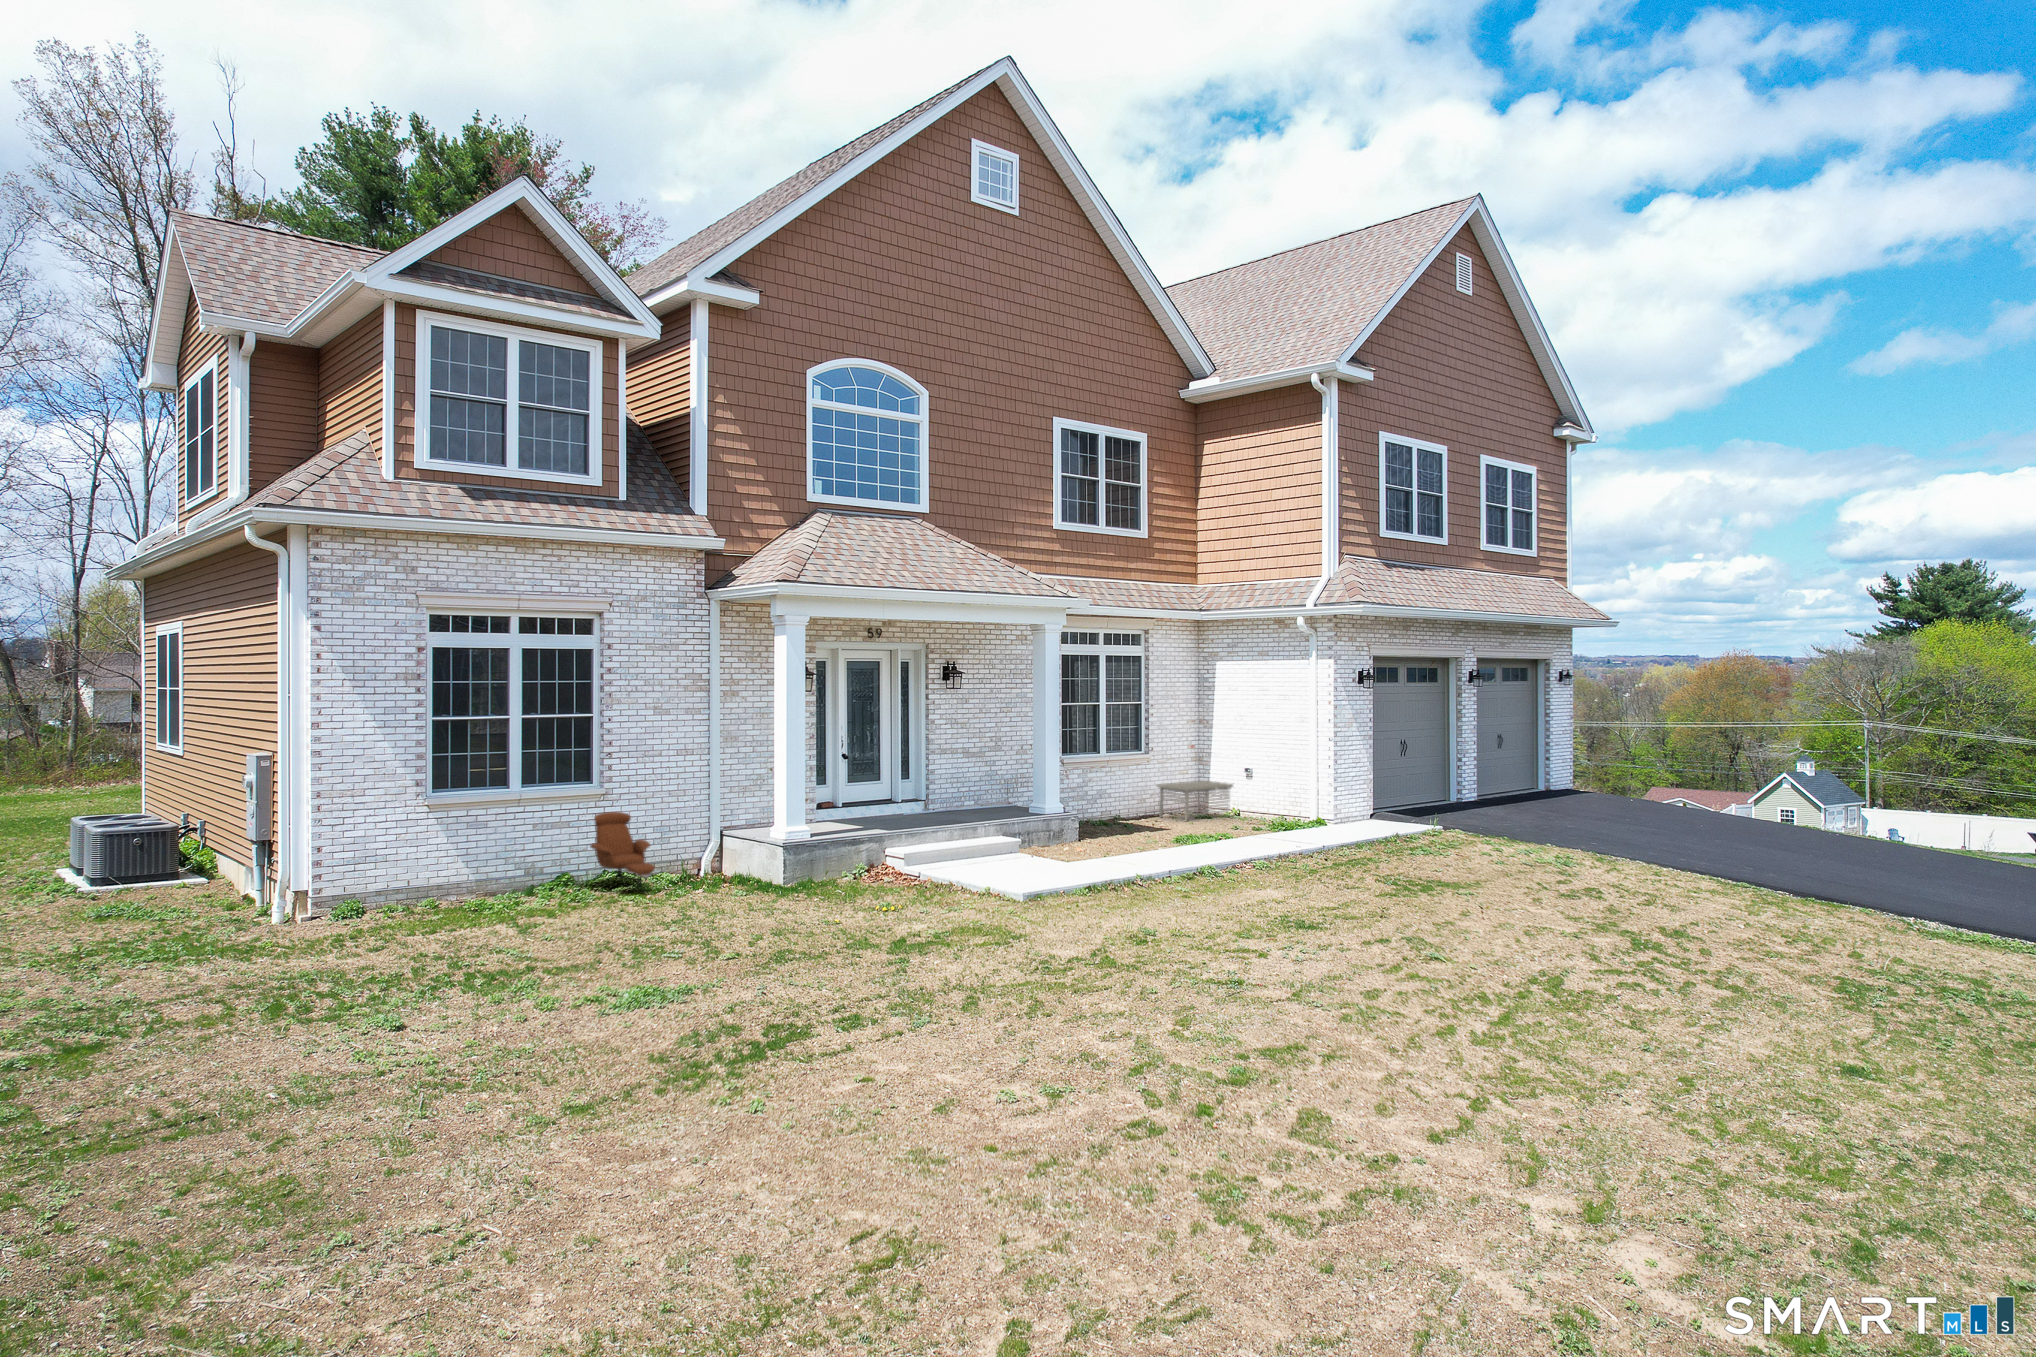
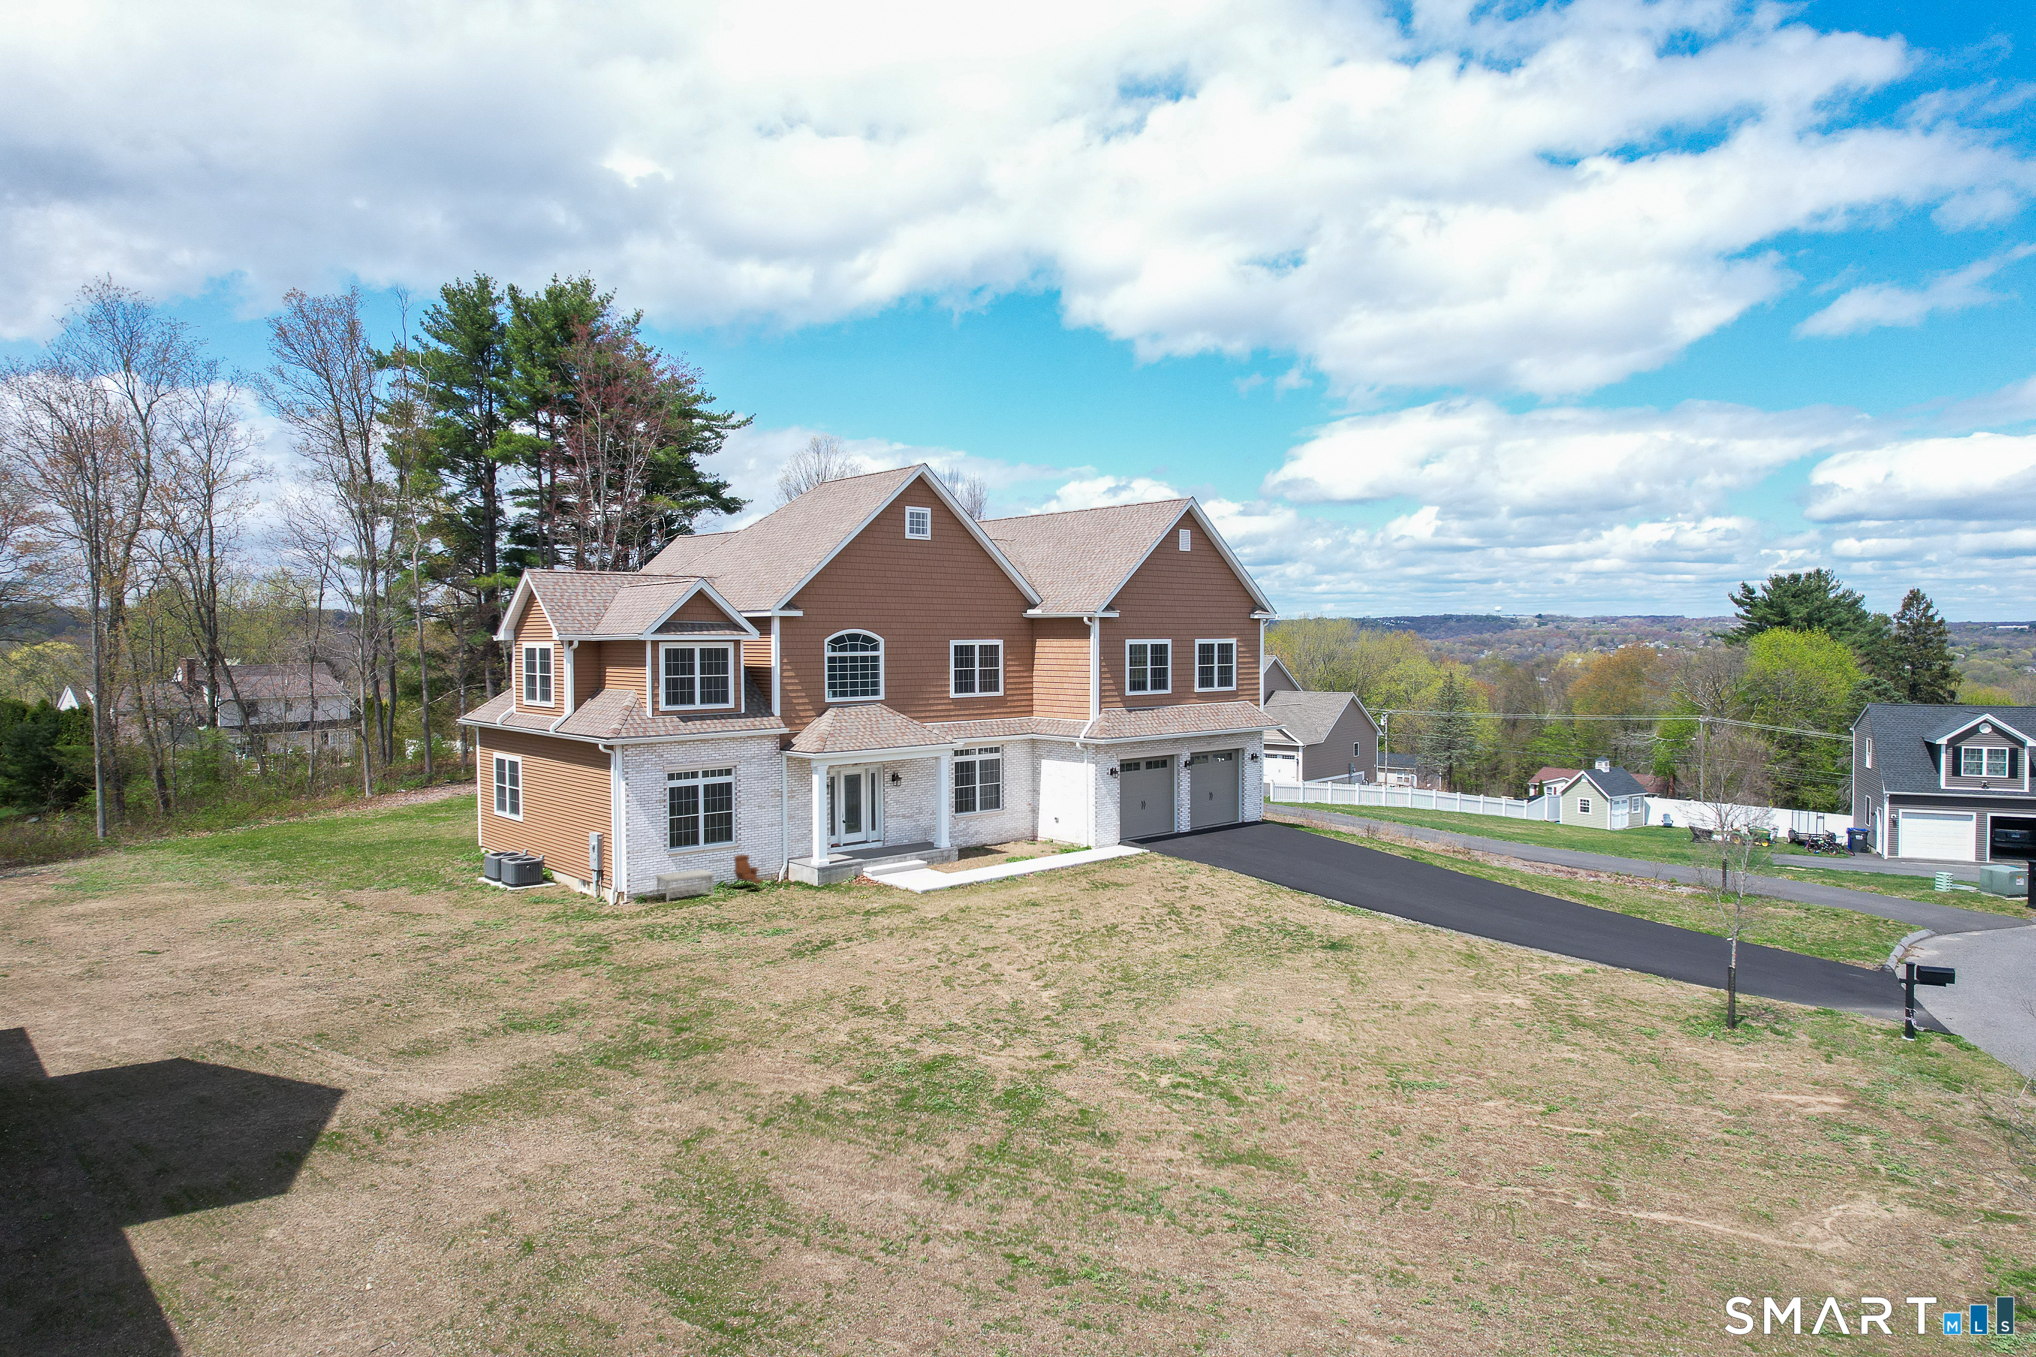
storage bench: present [1157,781,1233,821] -> present [656,869,714,901]

